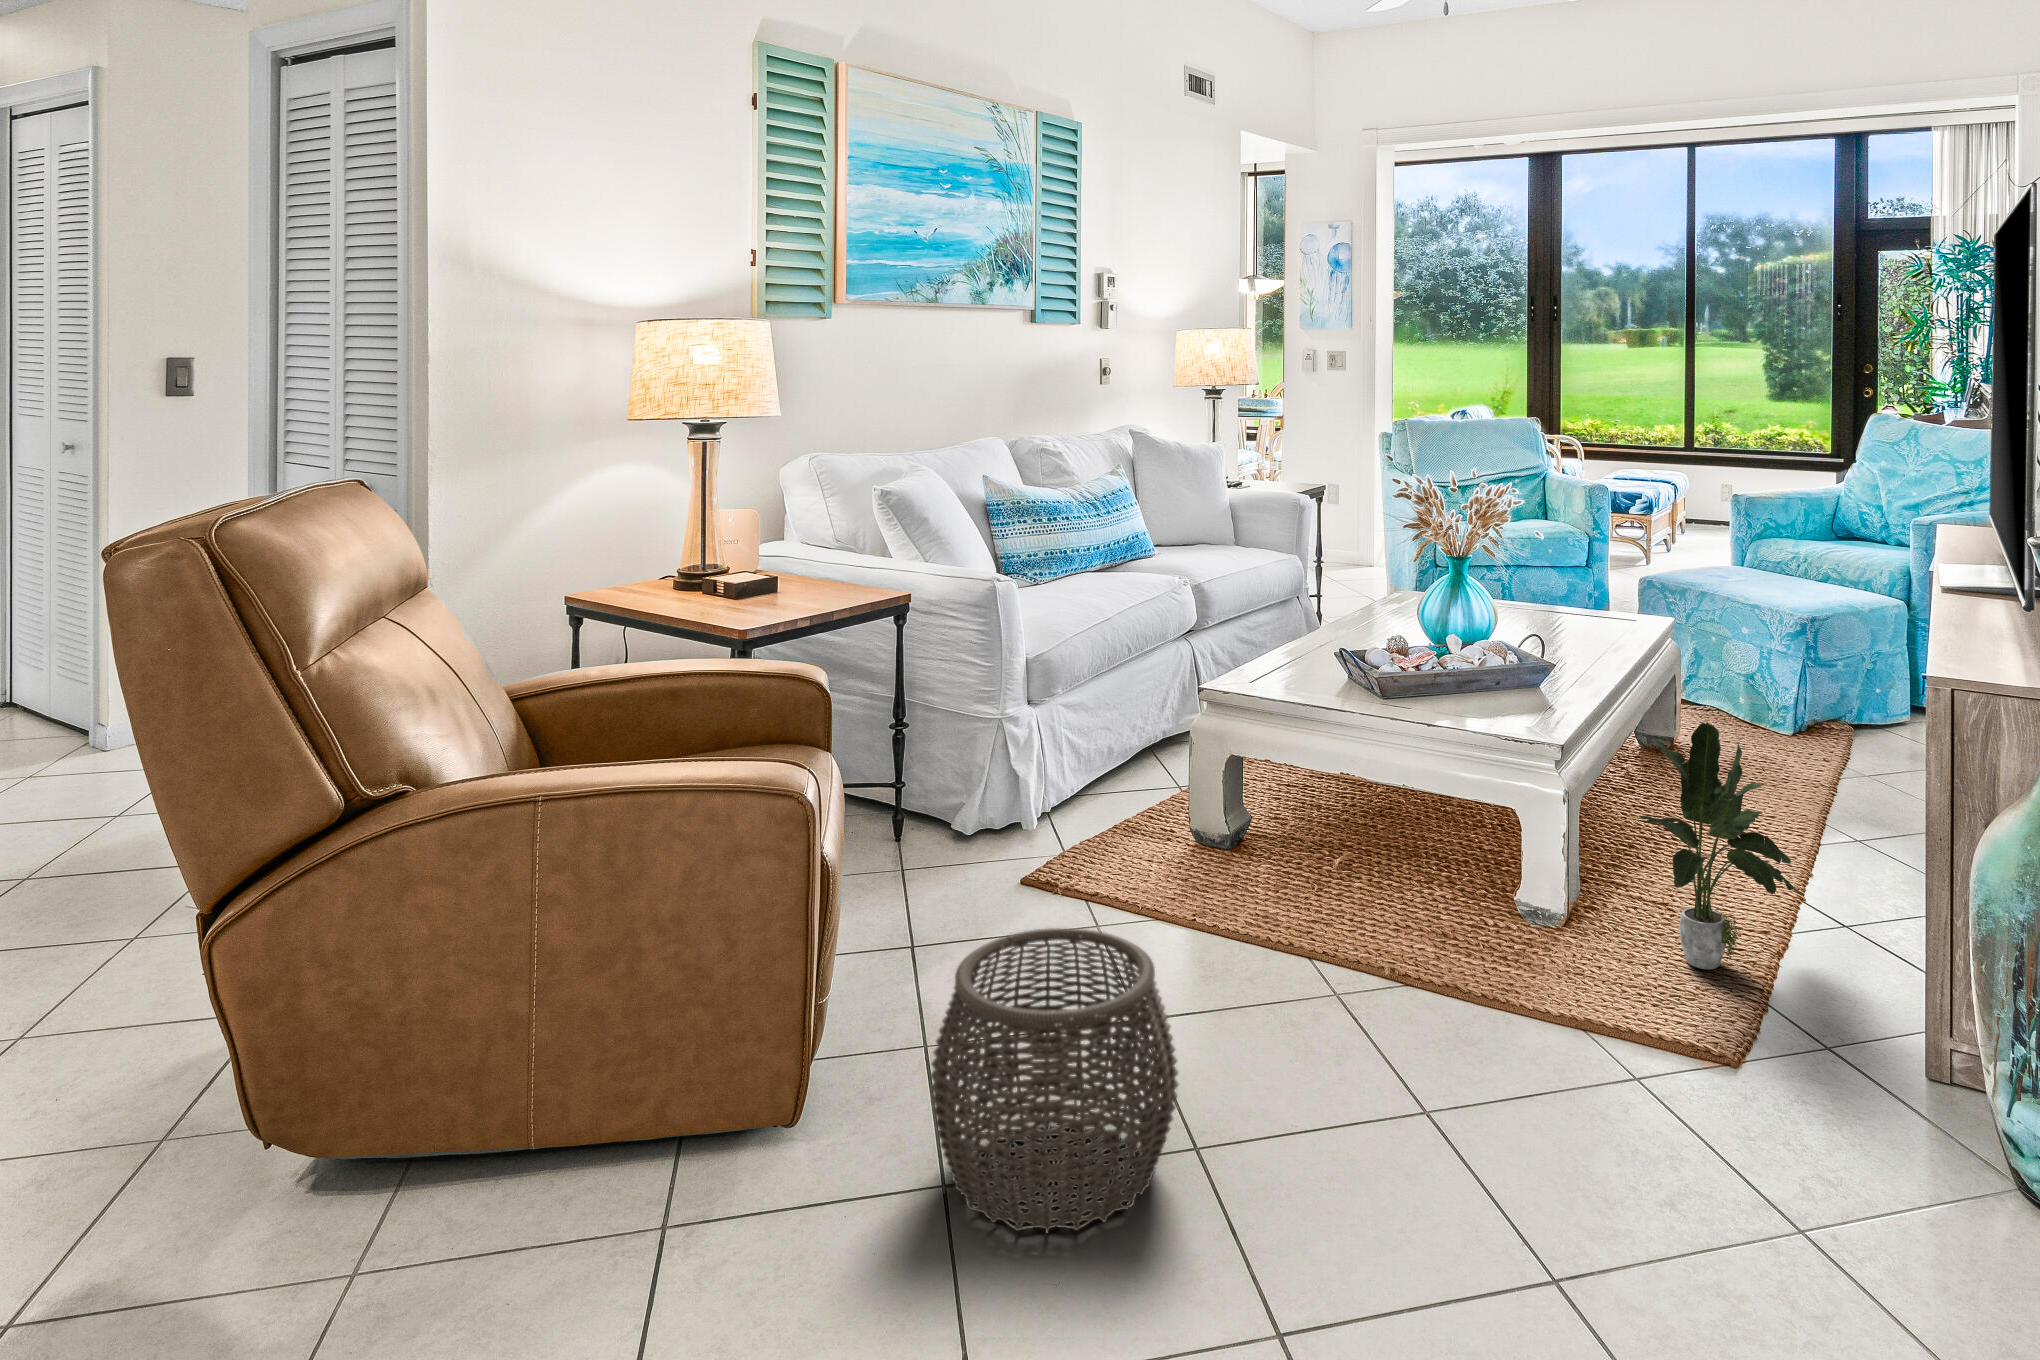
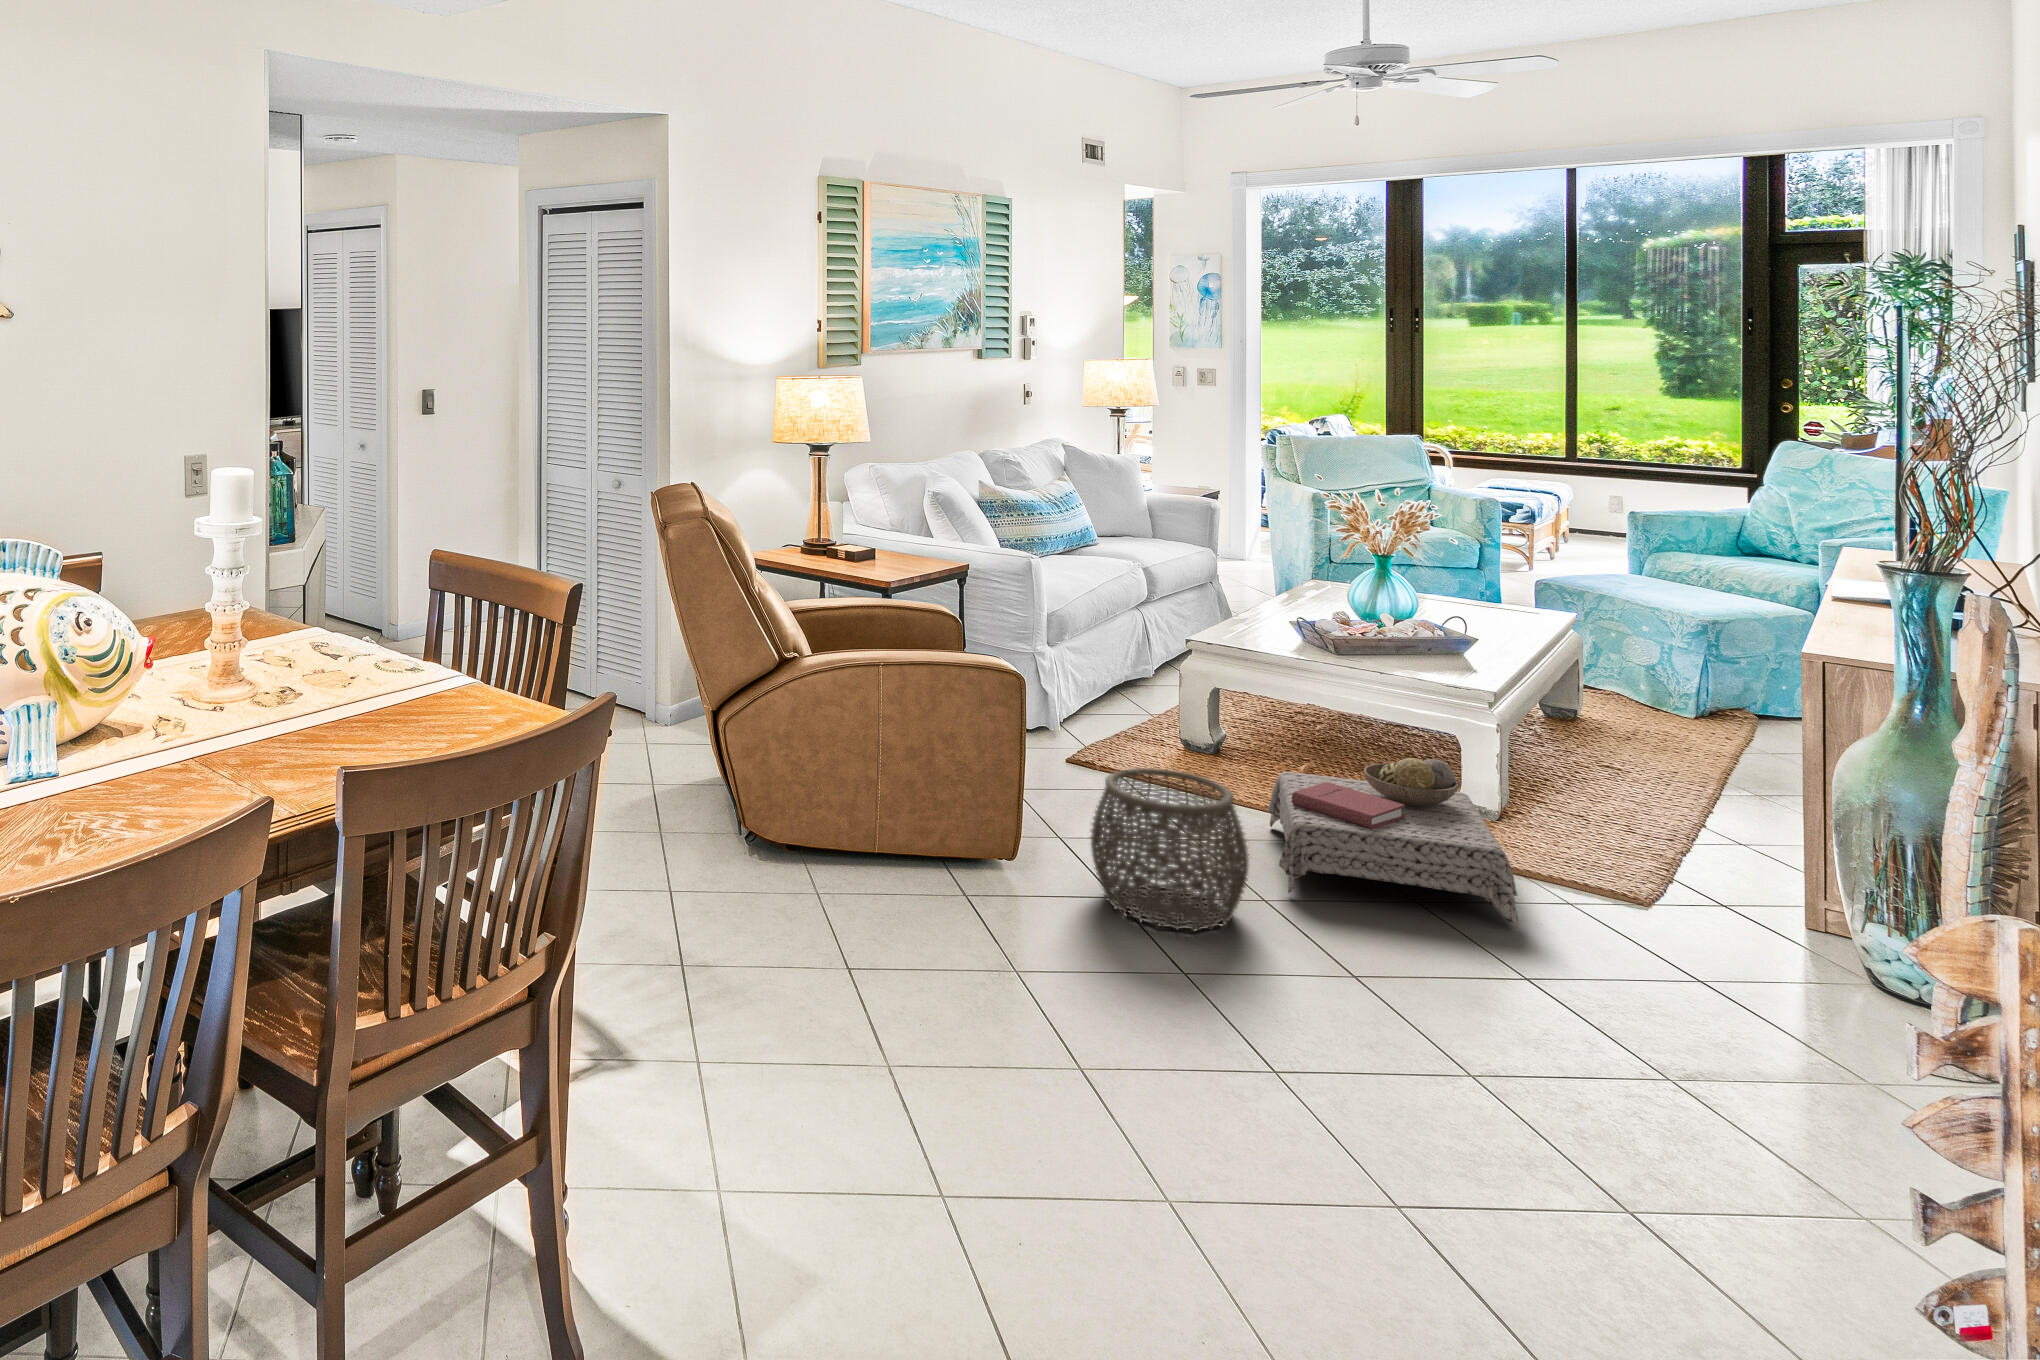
potted plant: present [1639,723,1802,969] -> none [1559,681,1700,856]
ottoman: none [1246,861,1572,1136] -> present [1267,758,1518,927]

